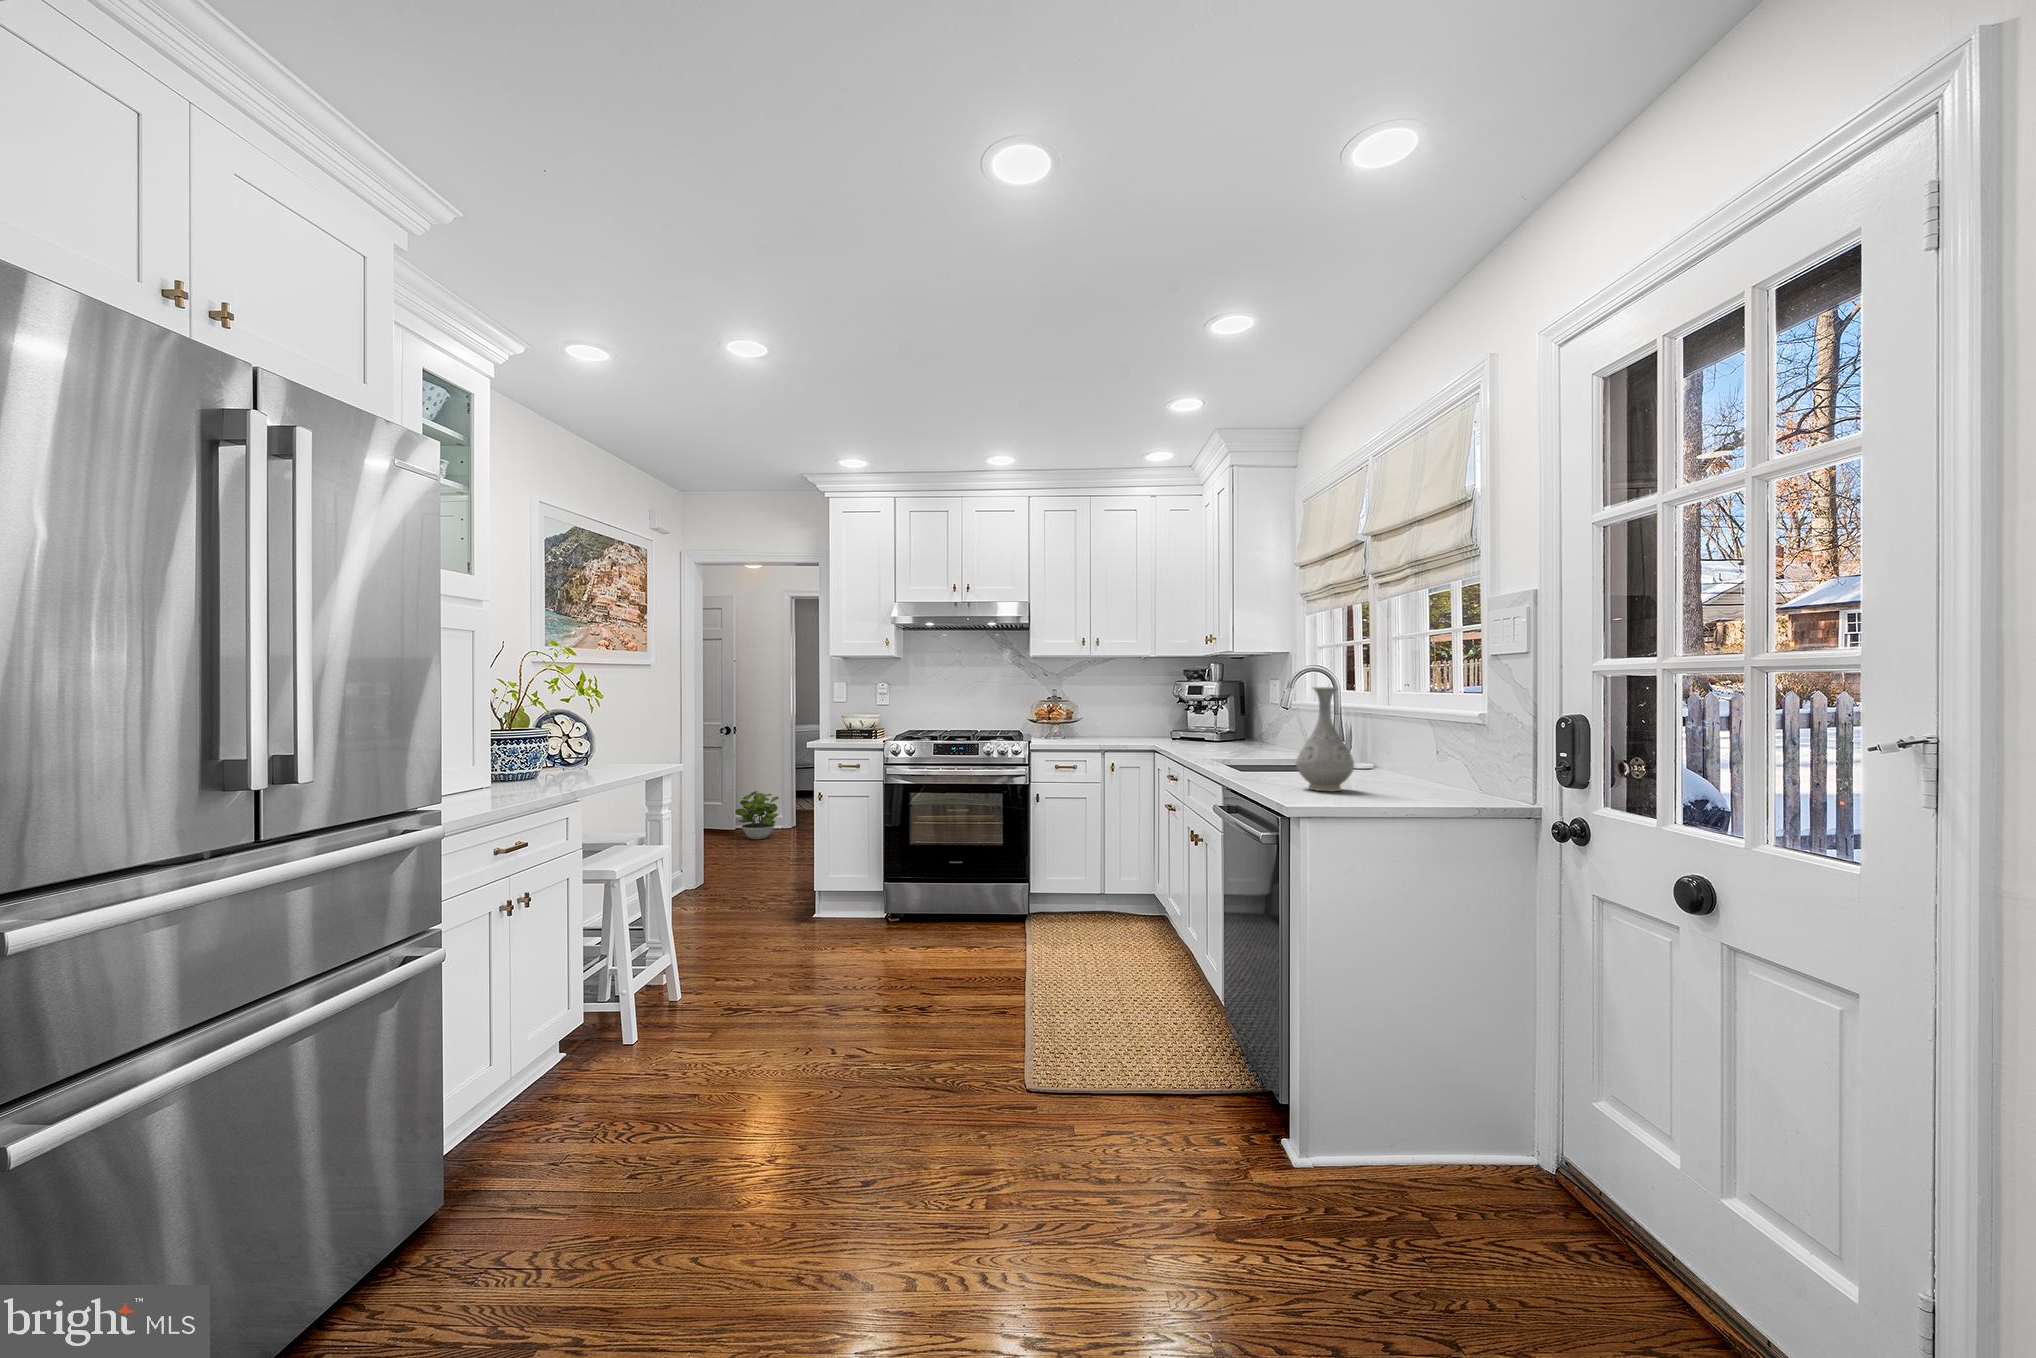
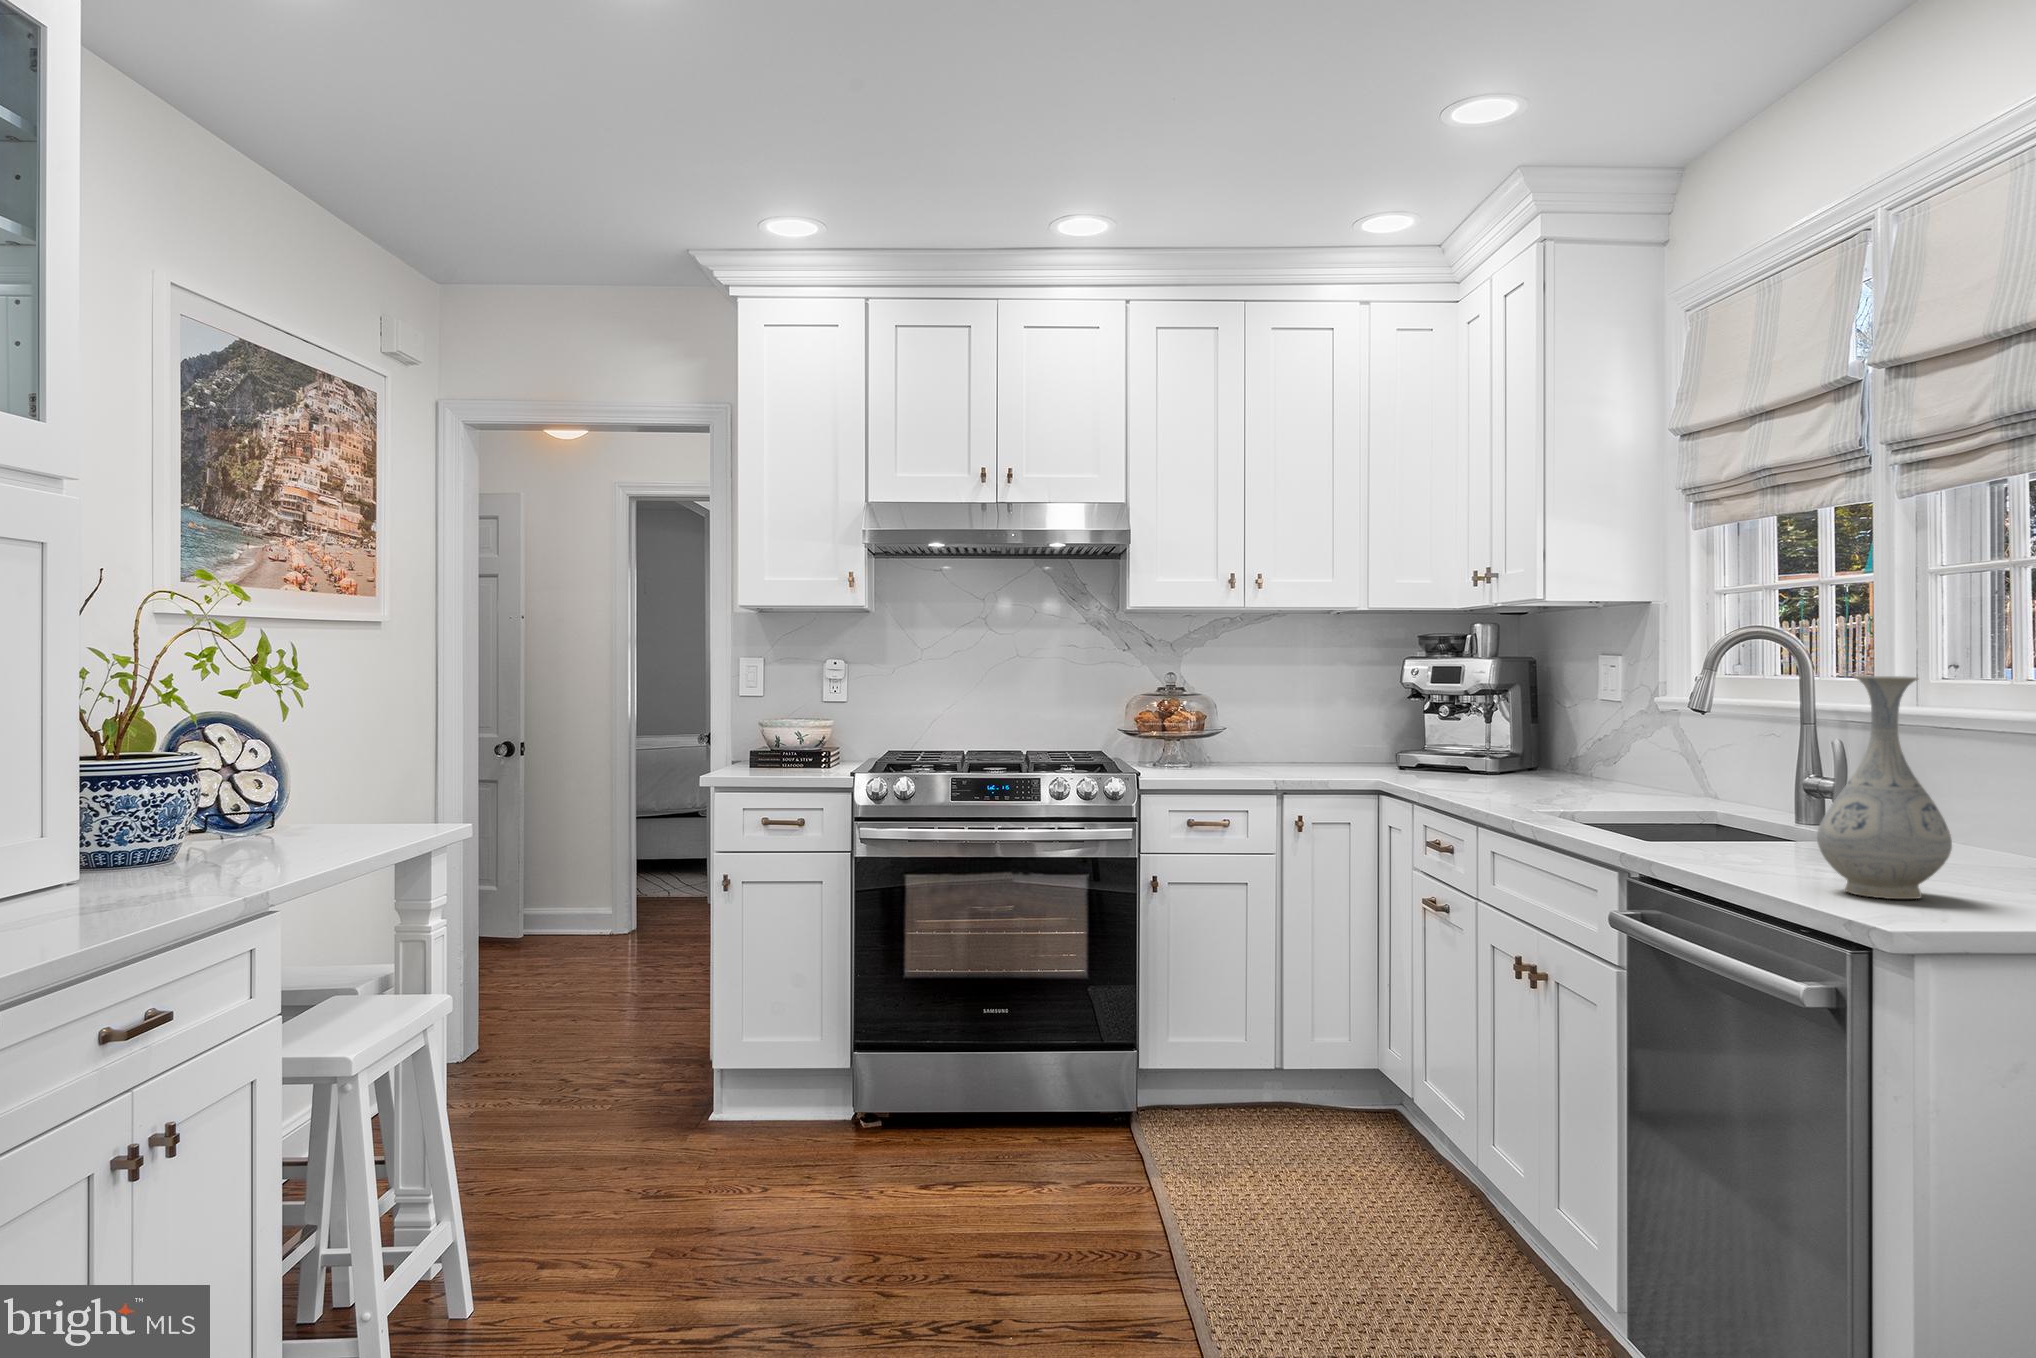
potted plant: present [735,791,779,839] -> none [534,861,617,953]

